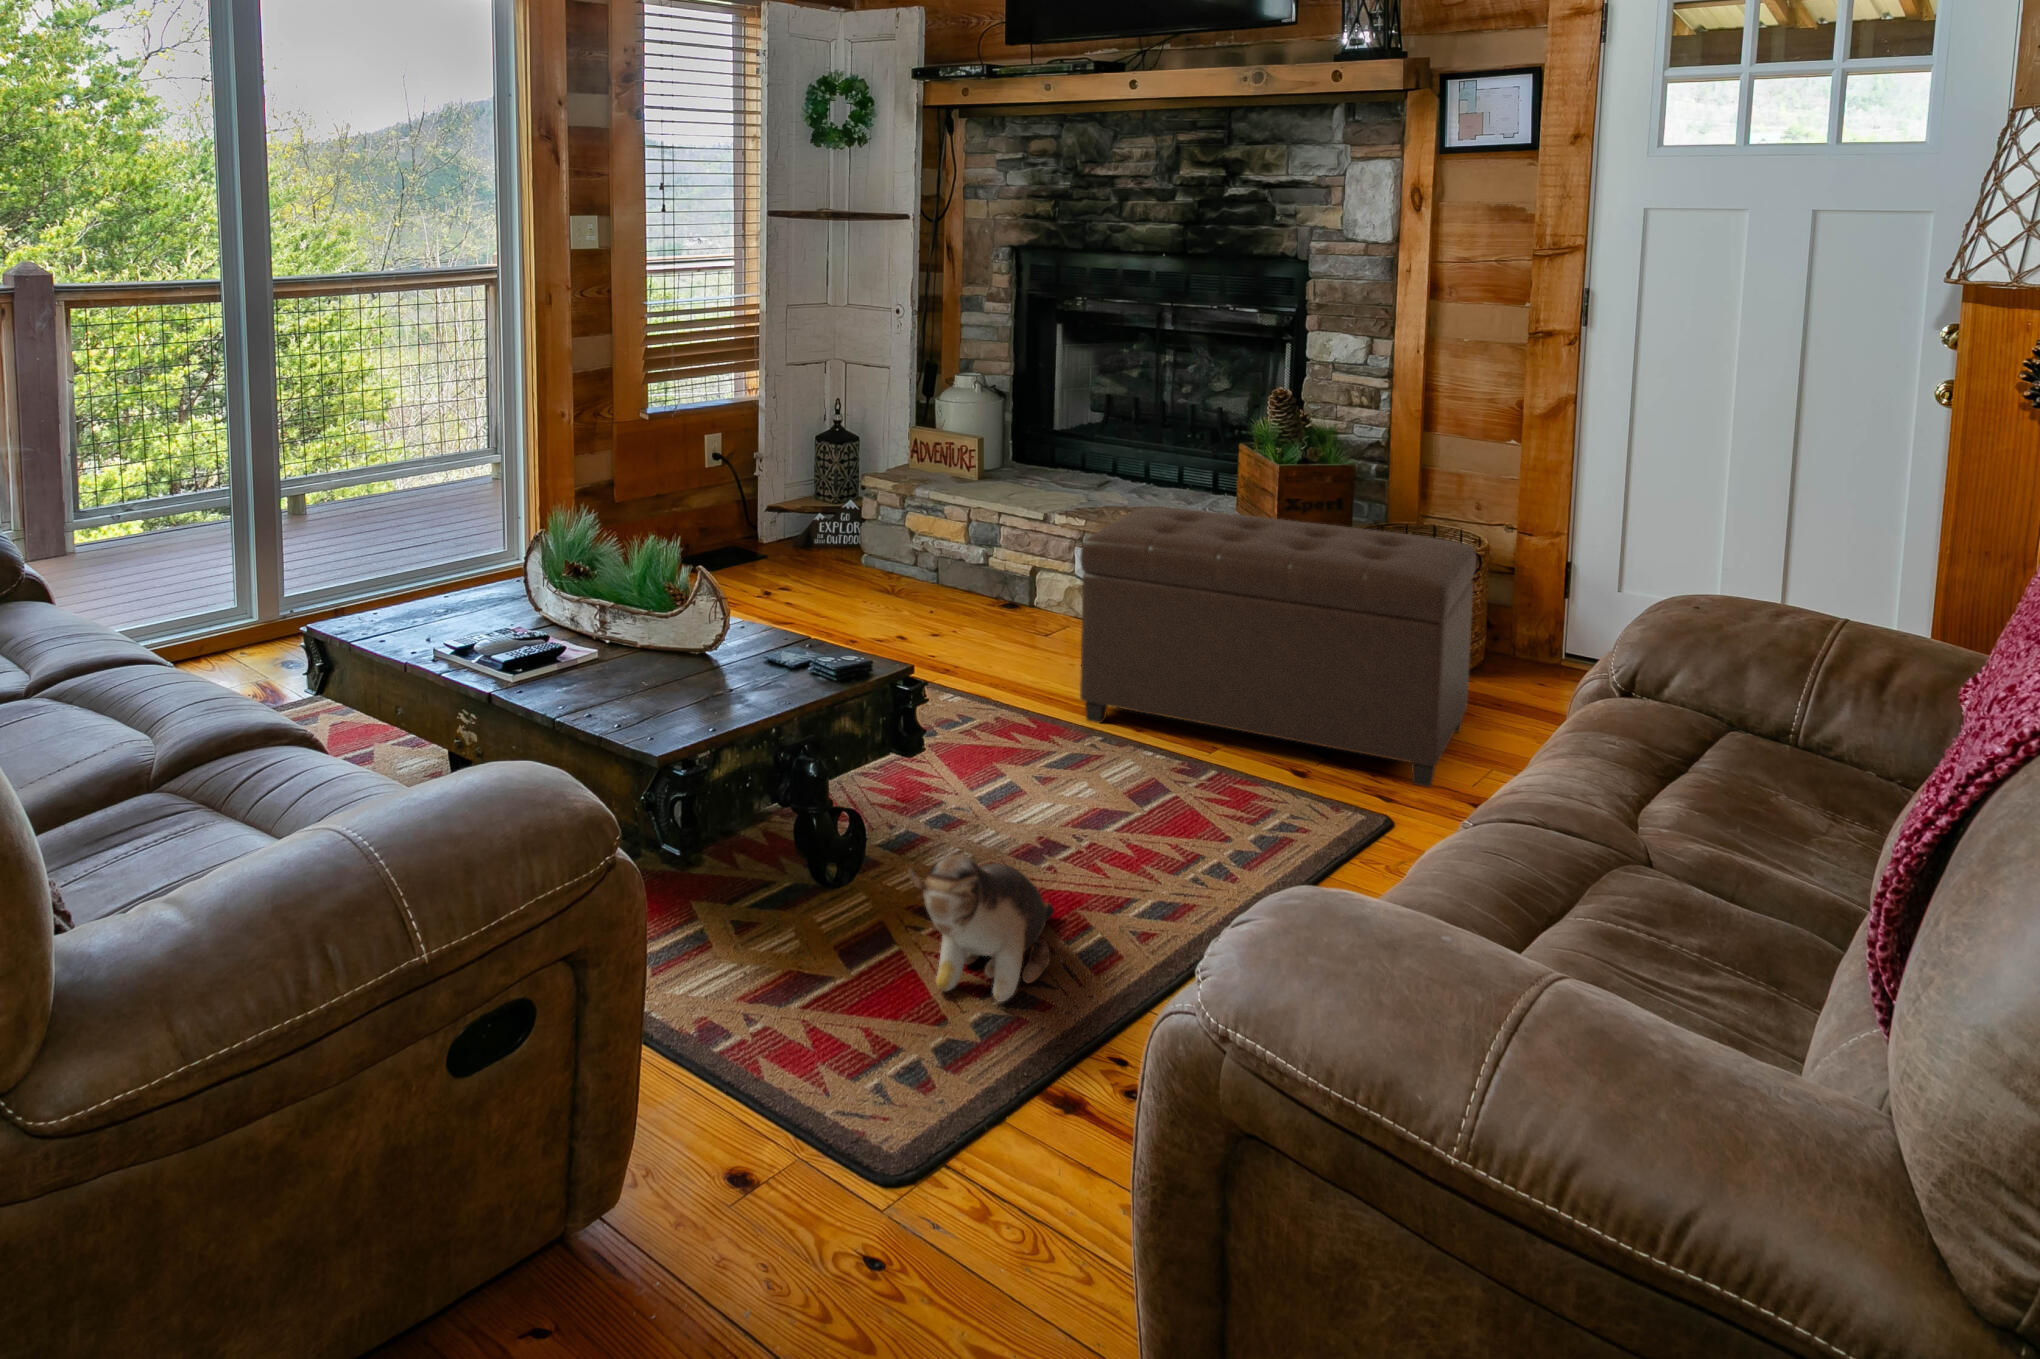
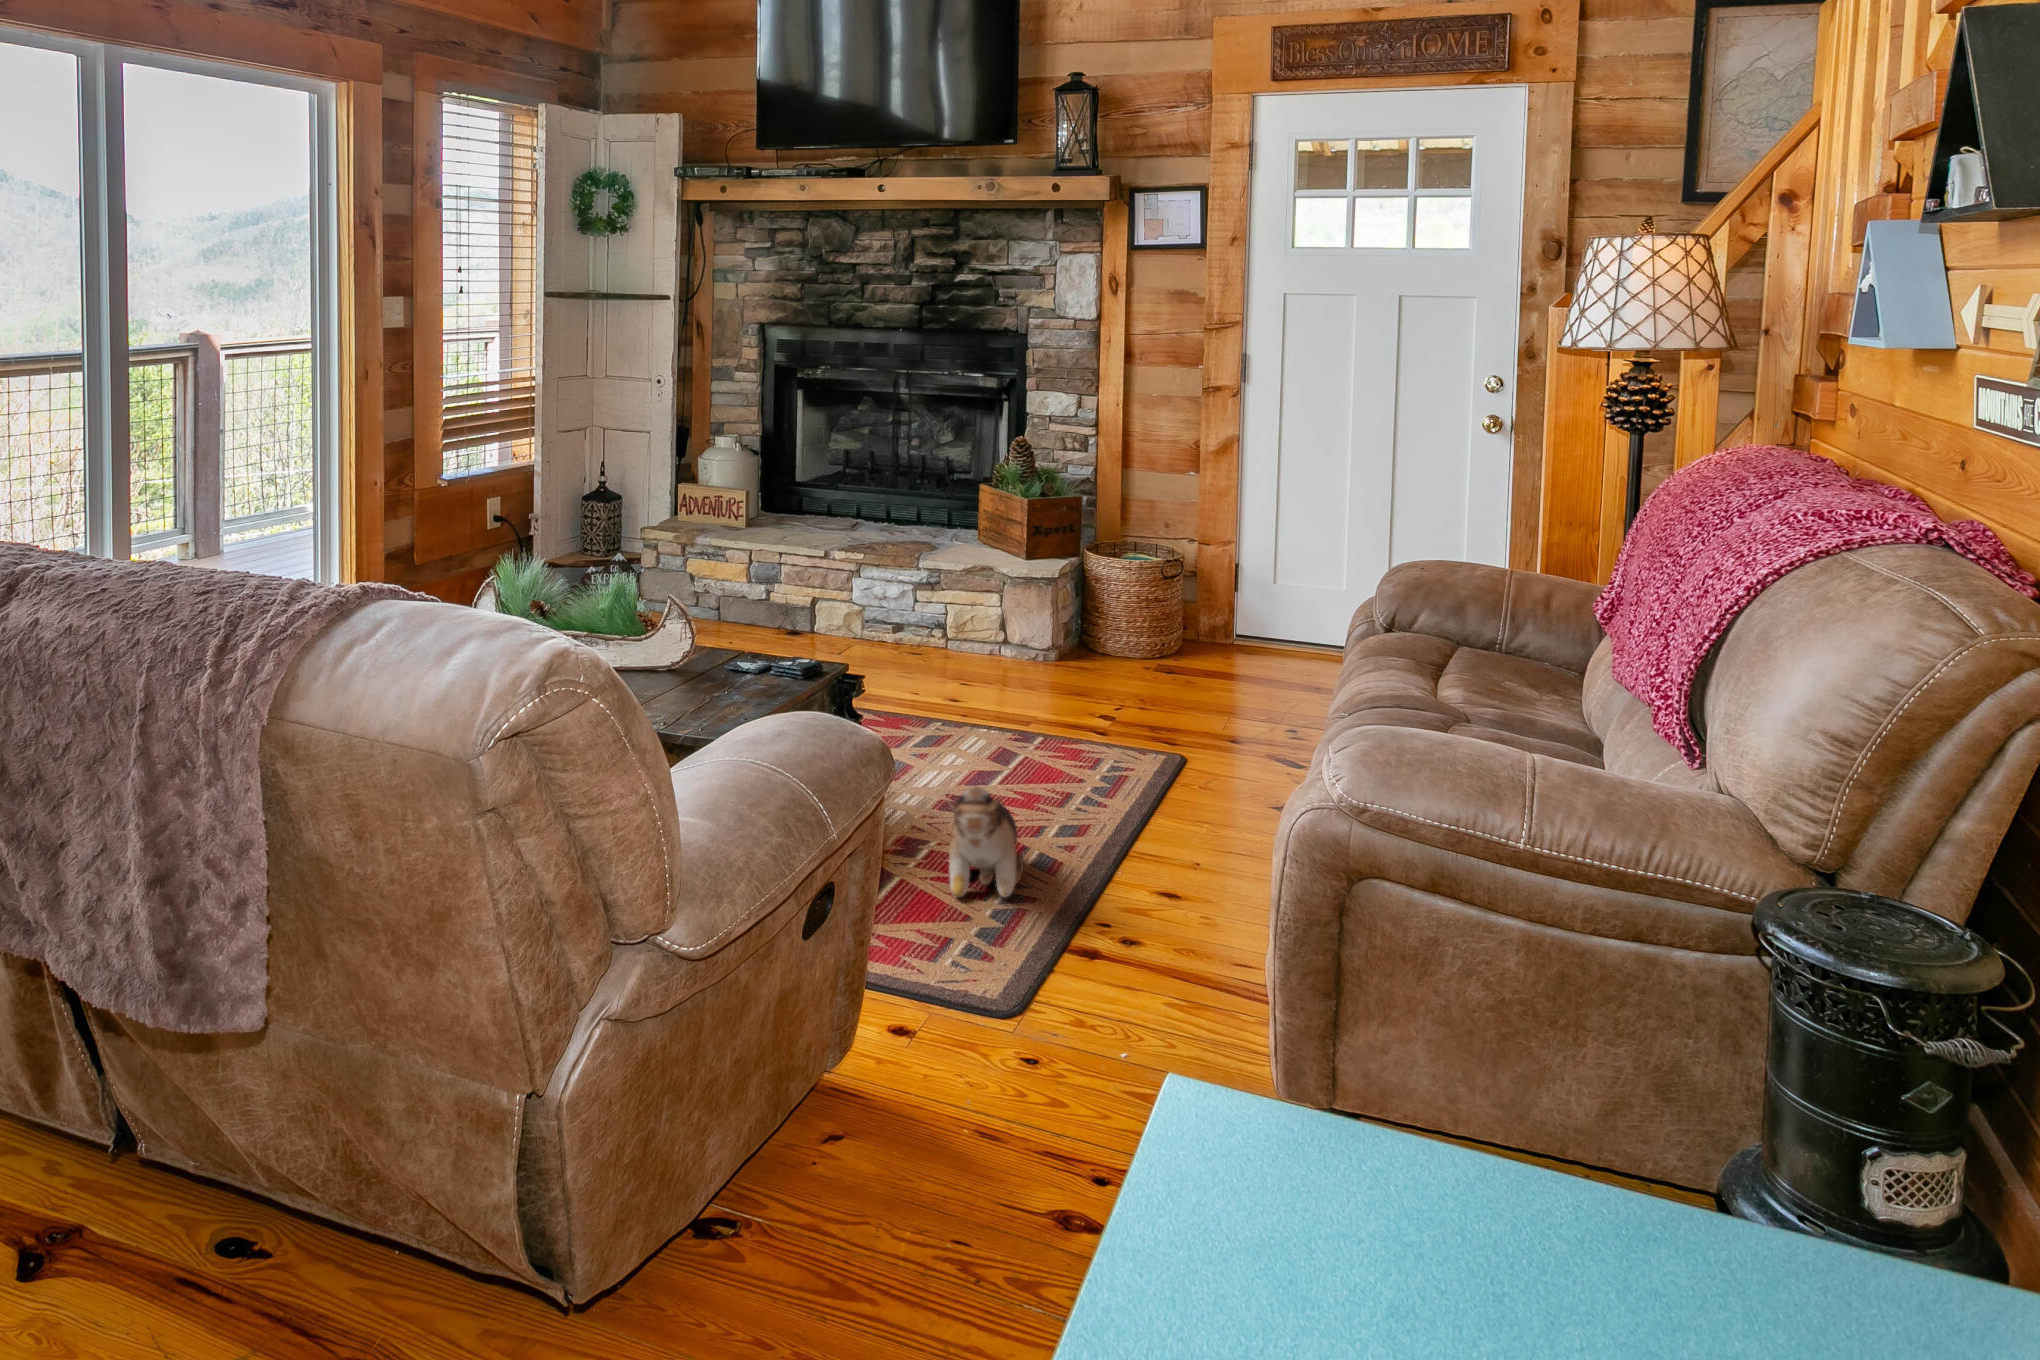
ottoman: present [1080,507,1476,787] -> none [915,535,1207,732]

